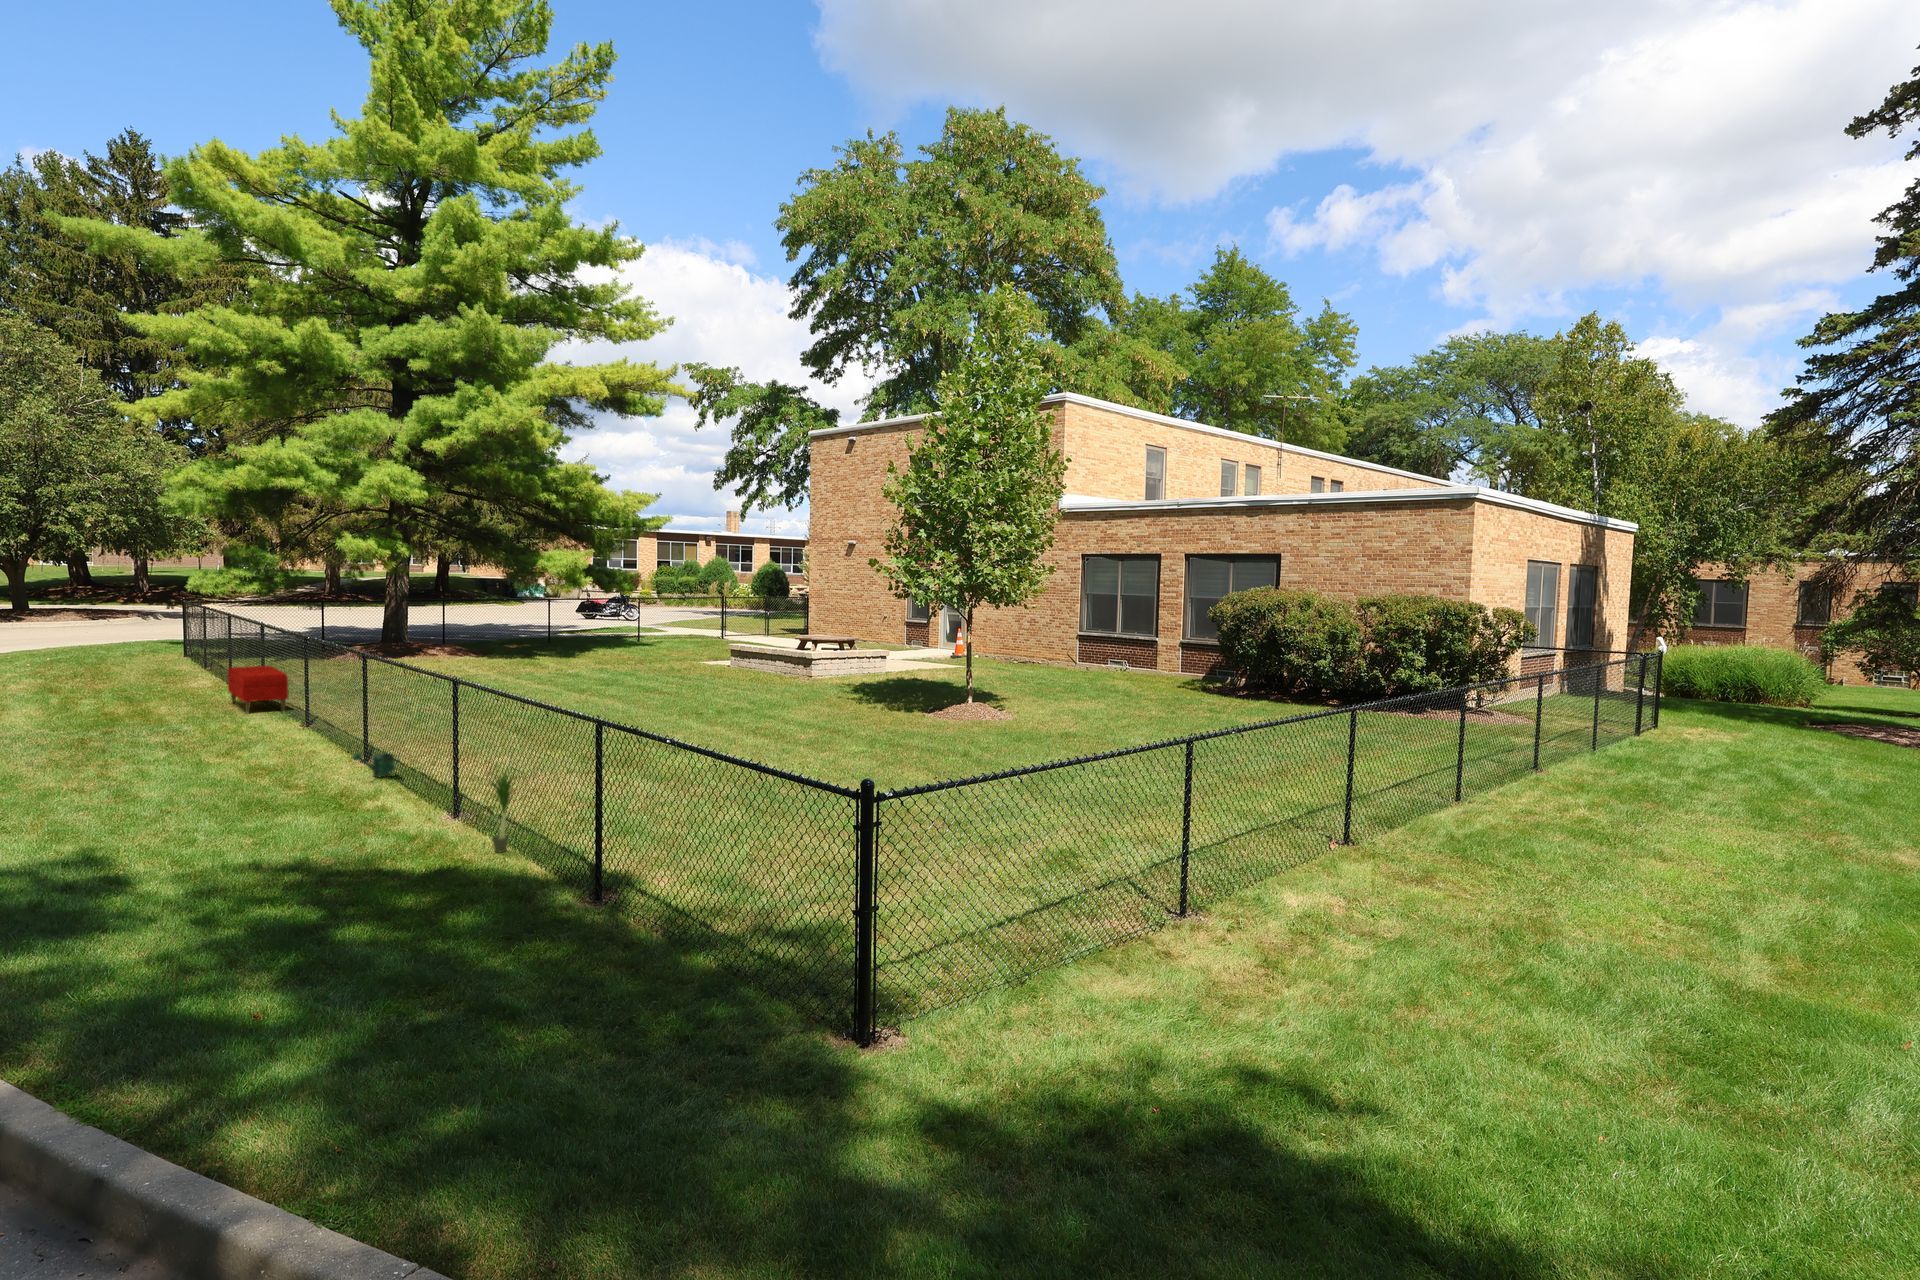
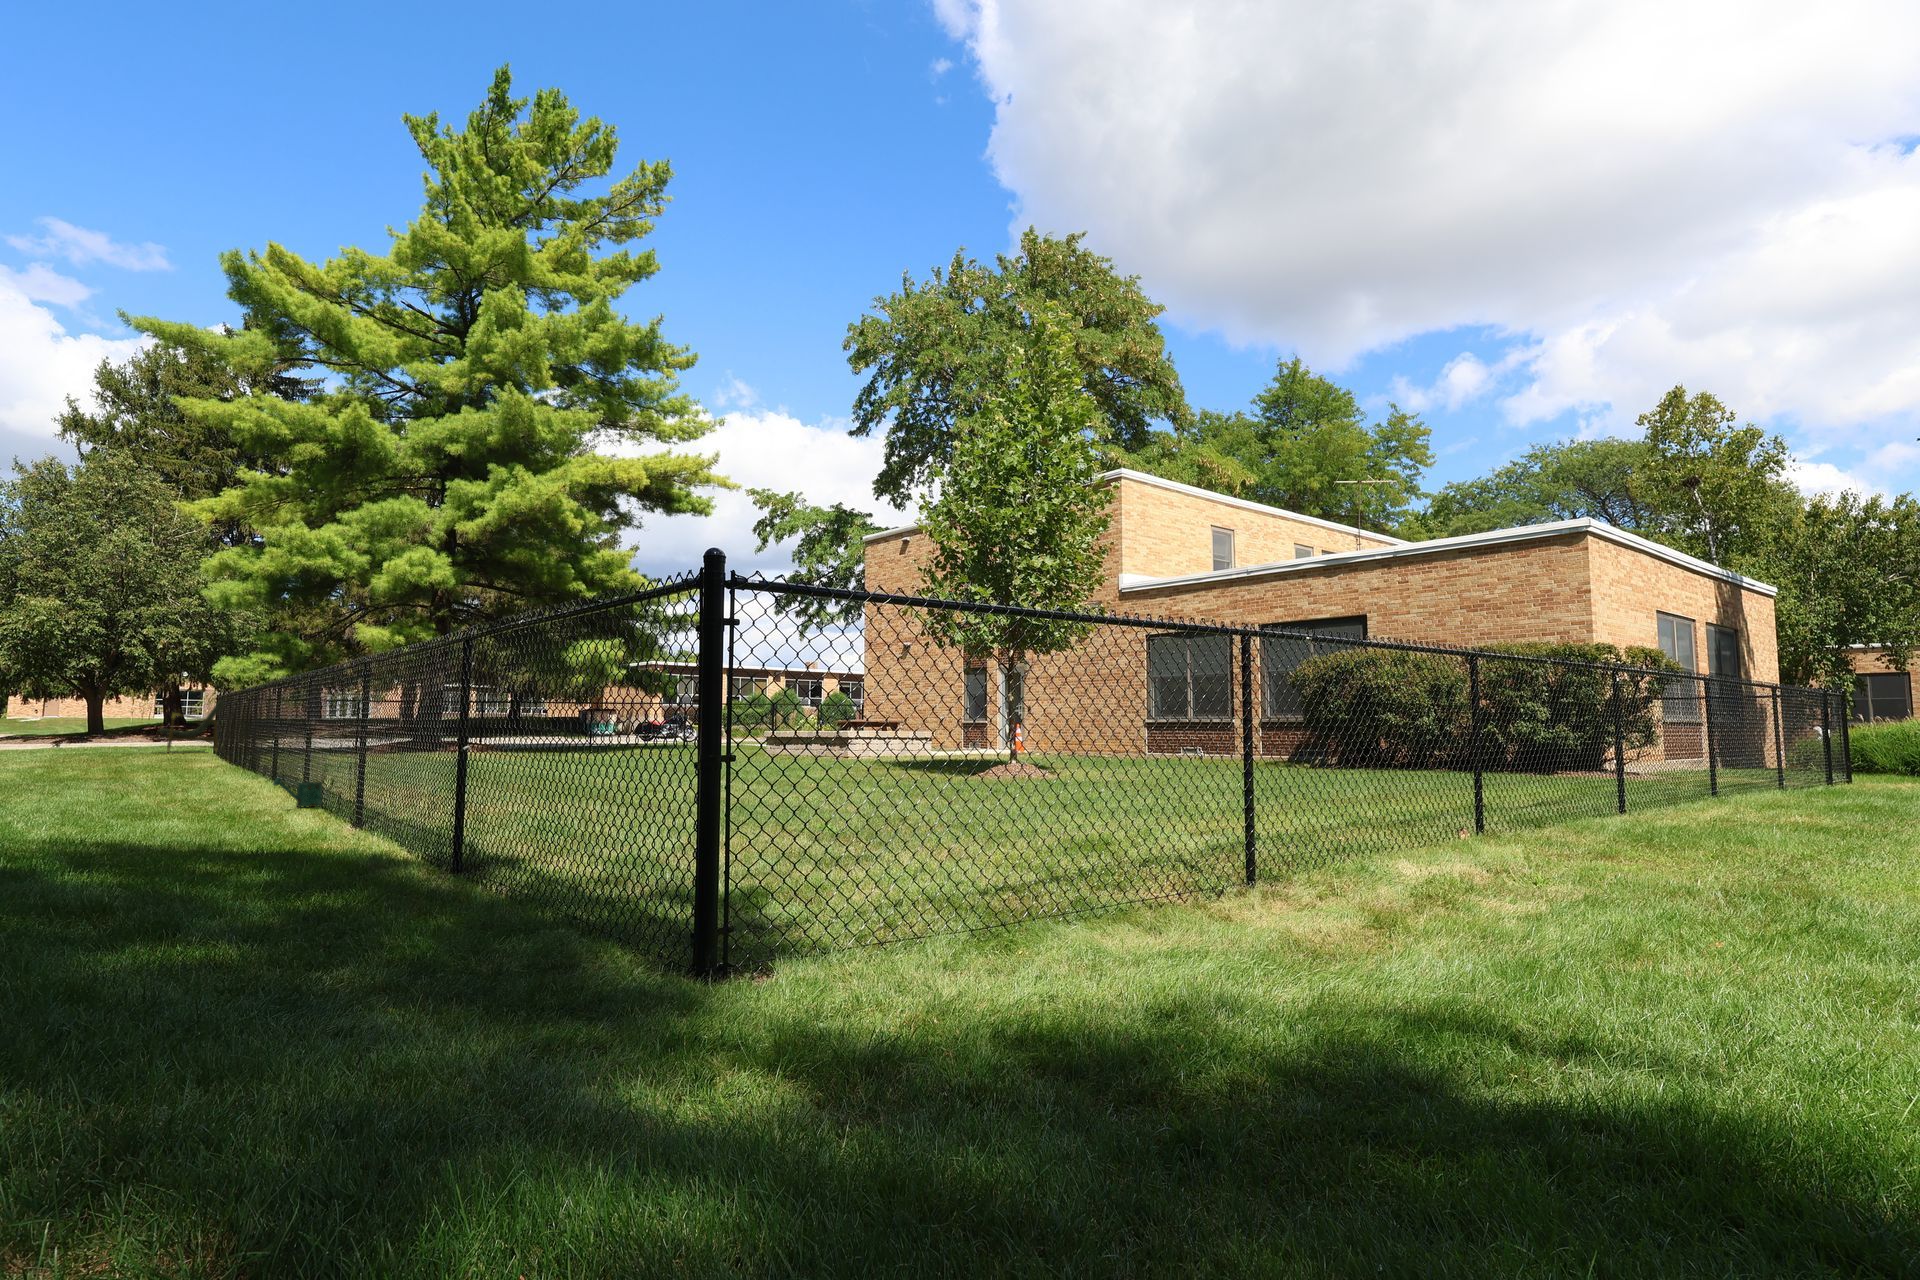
lounge chair: none [146,614,210,669] -> present [159,701,224,752]
bench: present [228,666,288,714] -> none [207,730,265,774]
potted plant: present [489,769,515,852] -> none [342,733,430,852]

